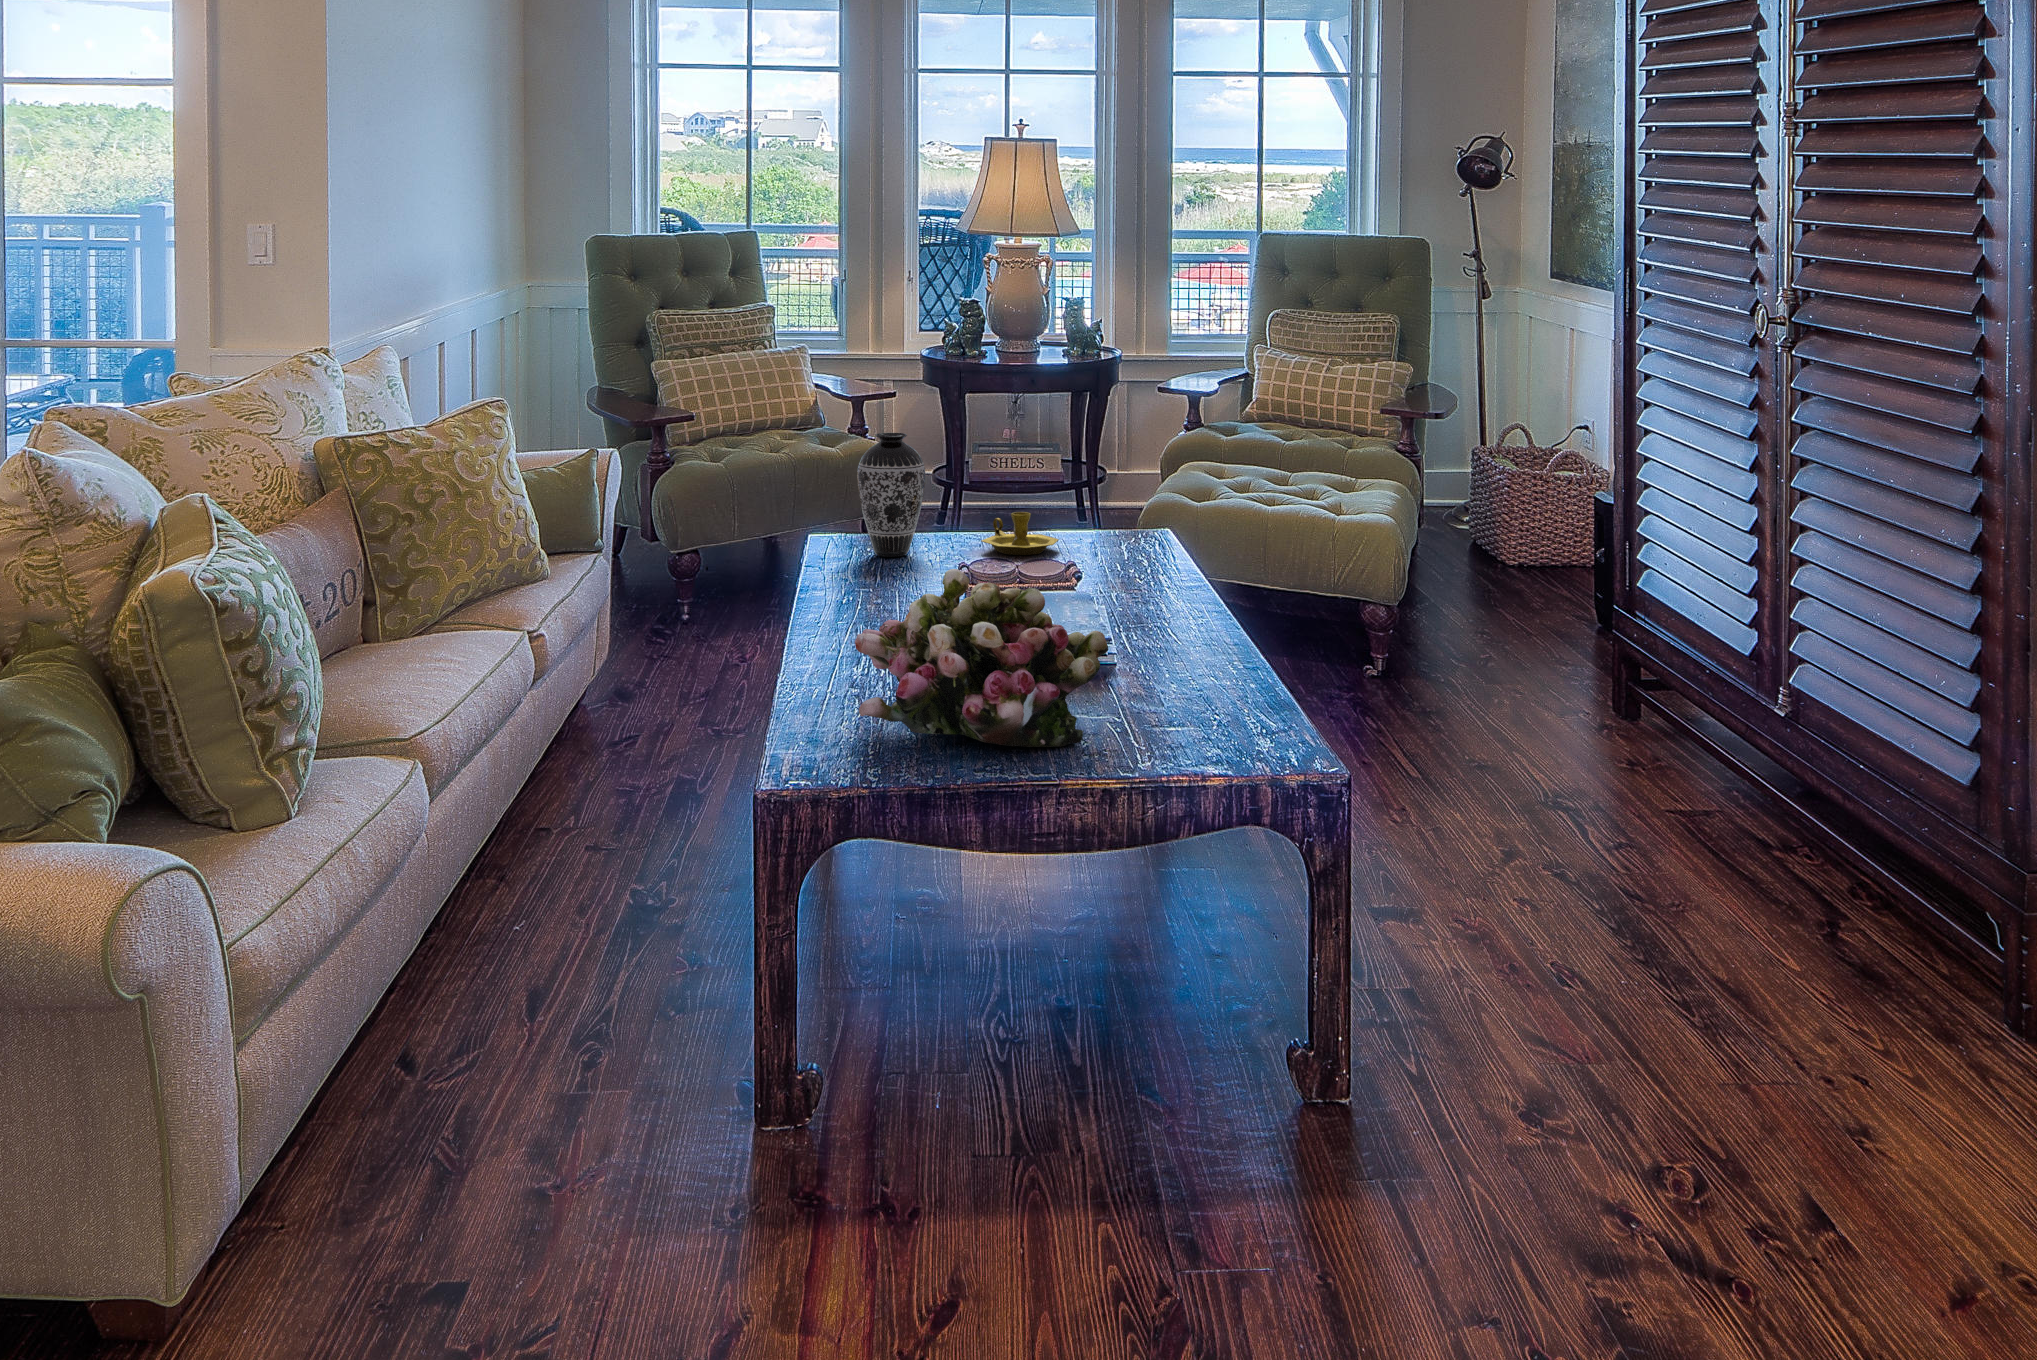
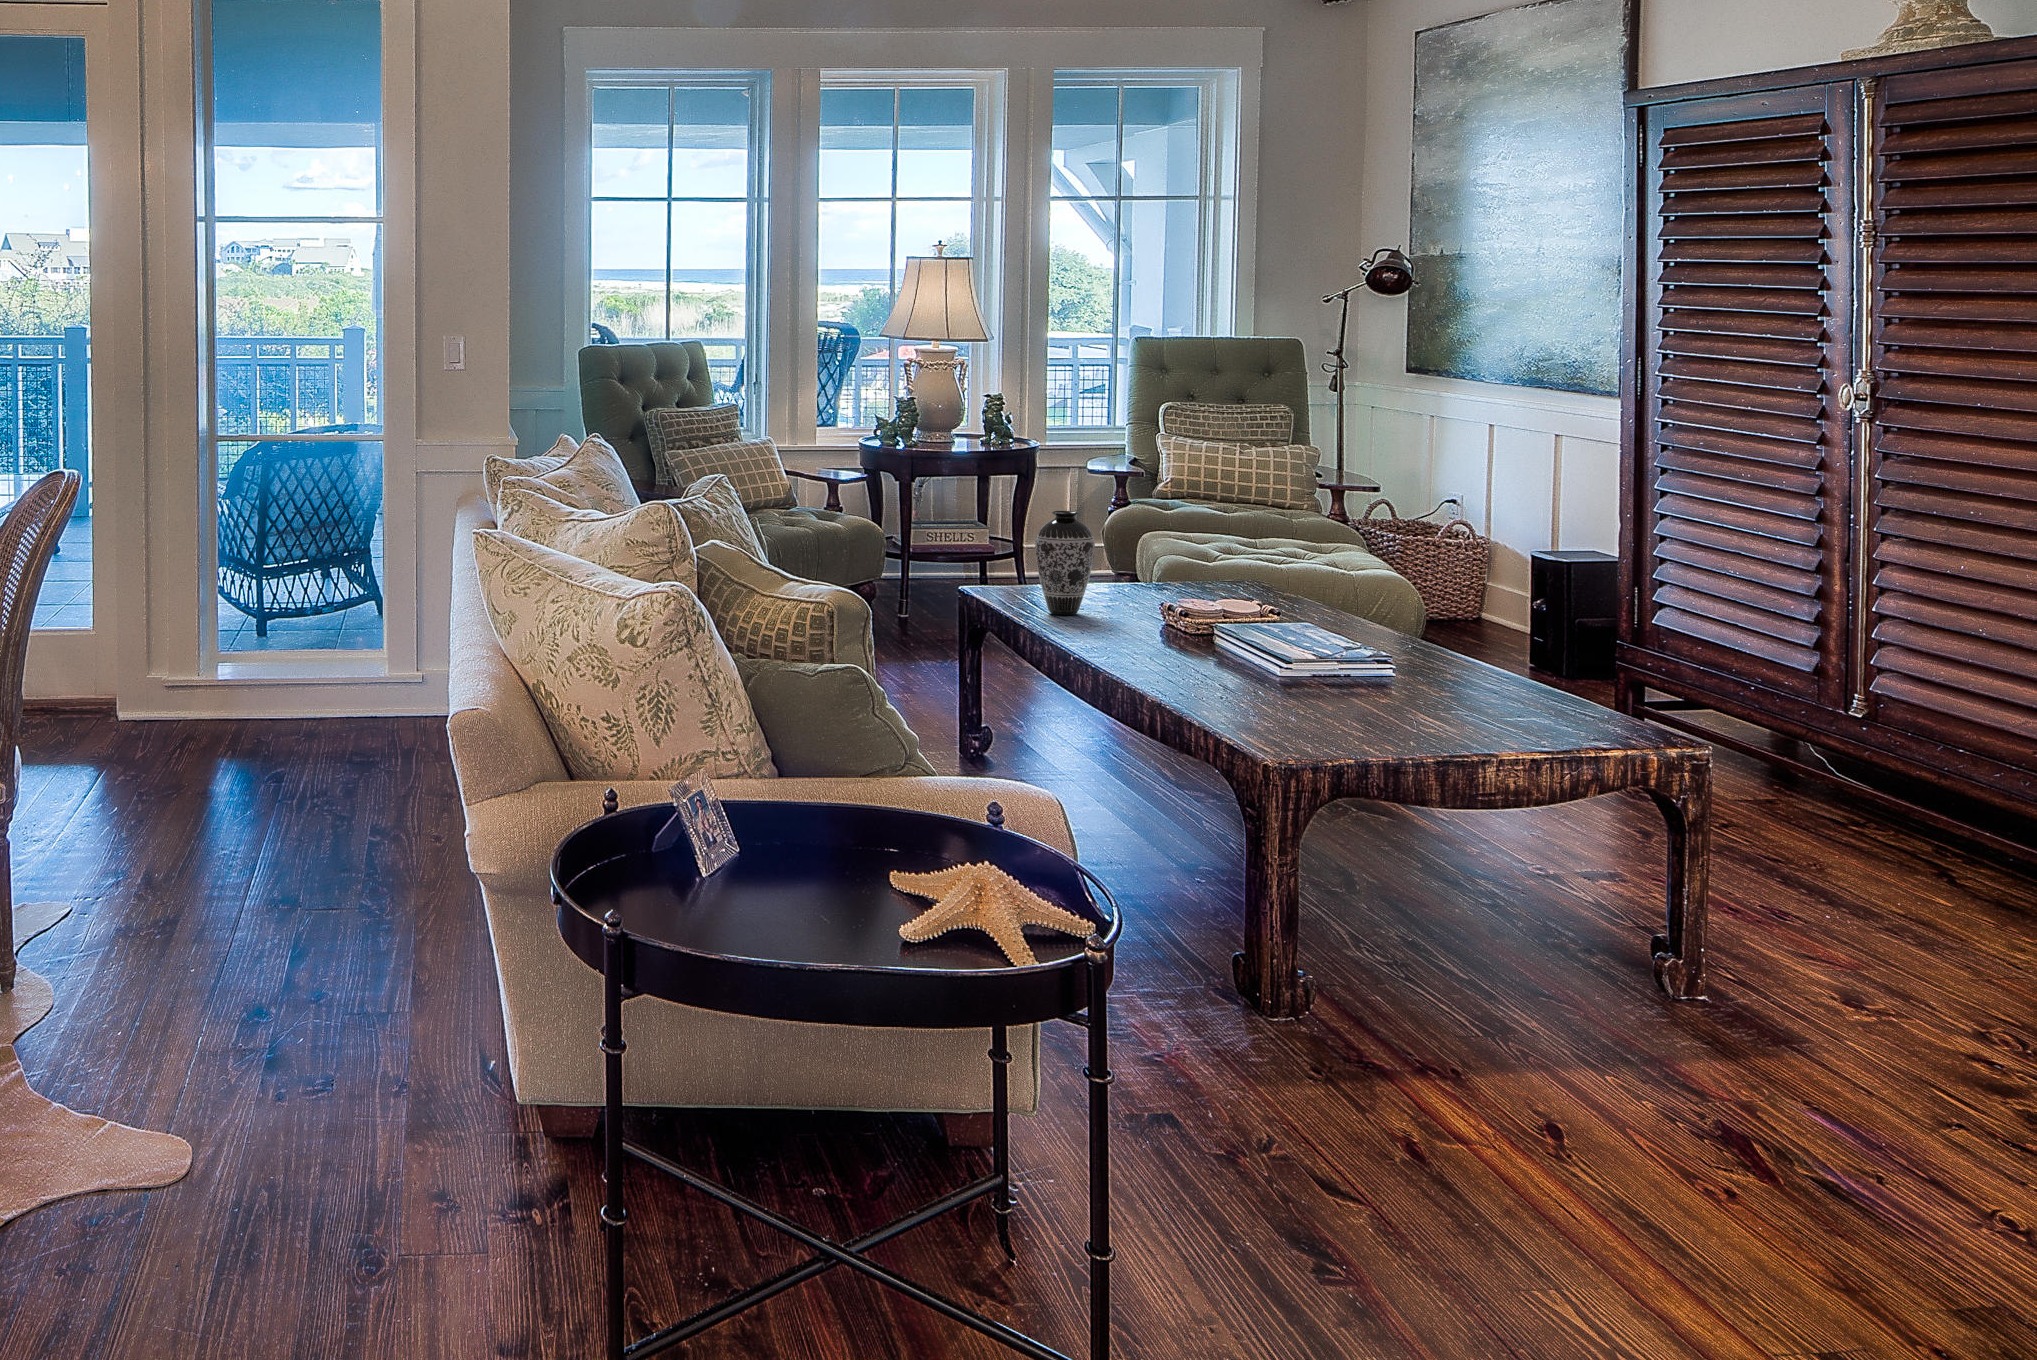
candlestick: present [981,512,1059,555] -> none [1132,575,1202,611]
flower arrangement: present [855,569,1109,747] -> none [1271,602,1485,734]

